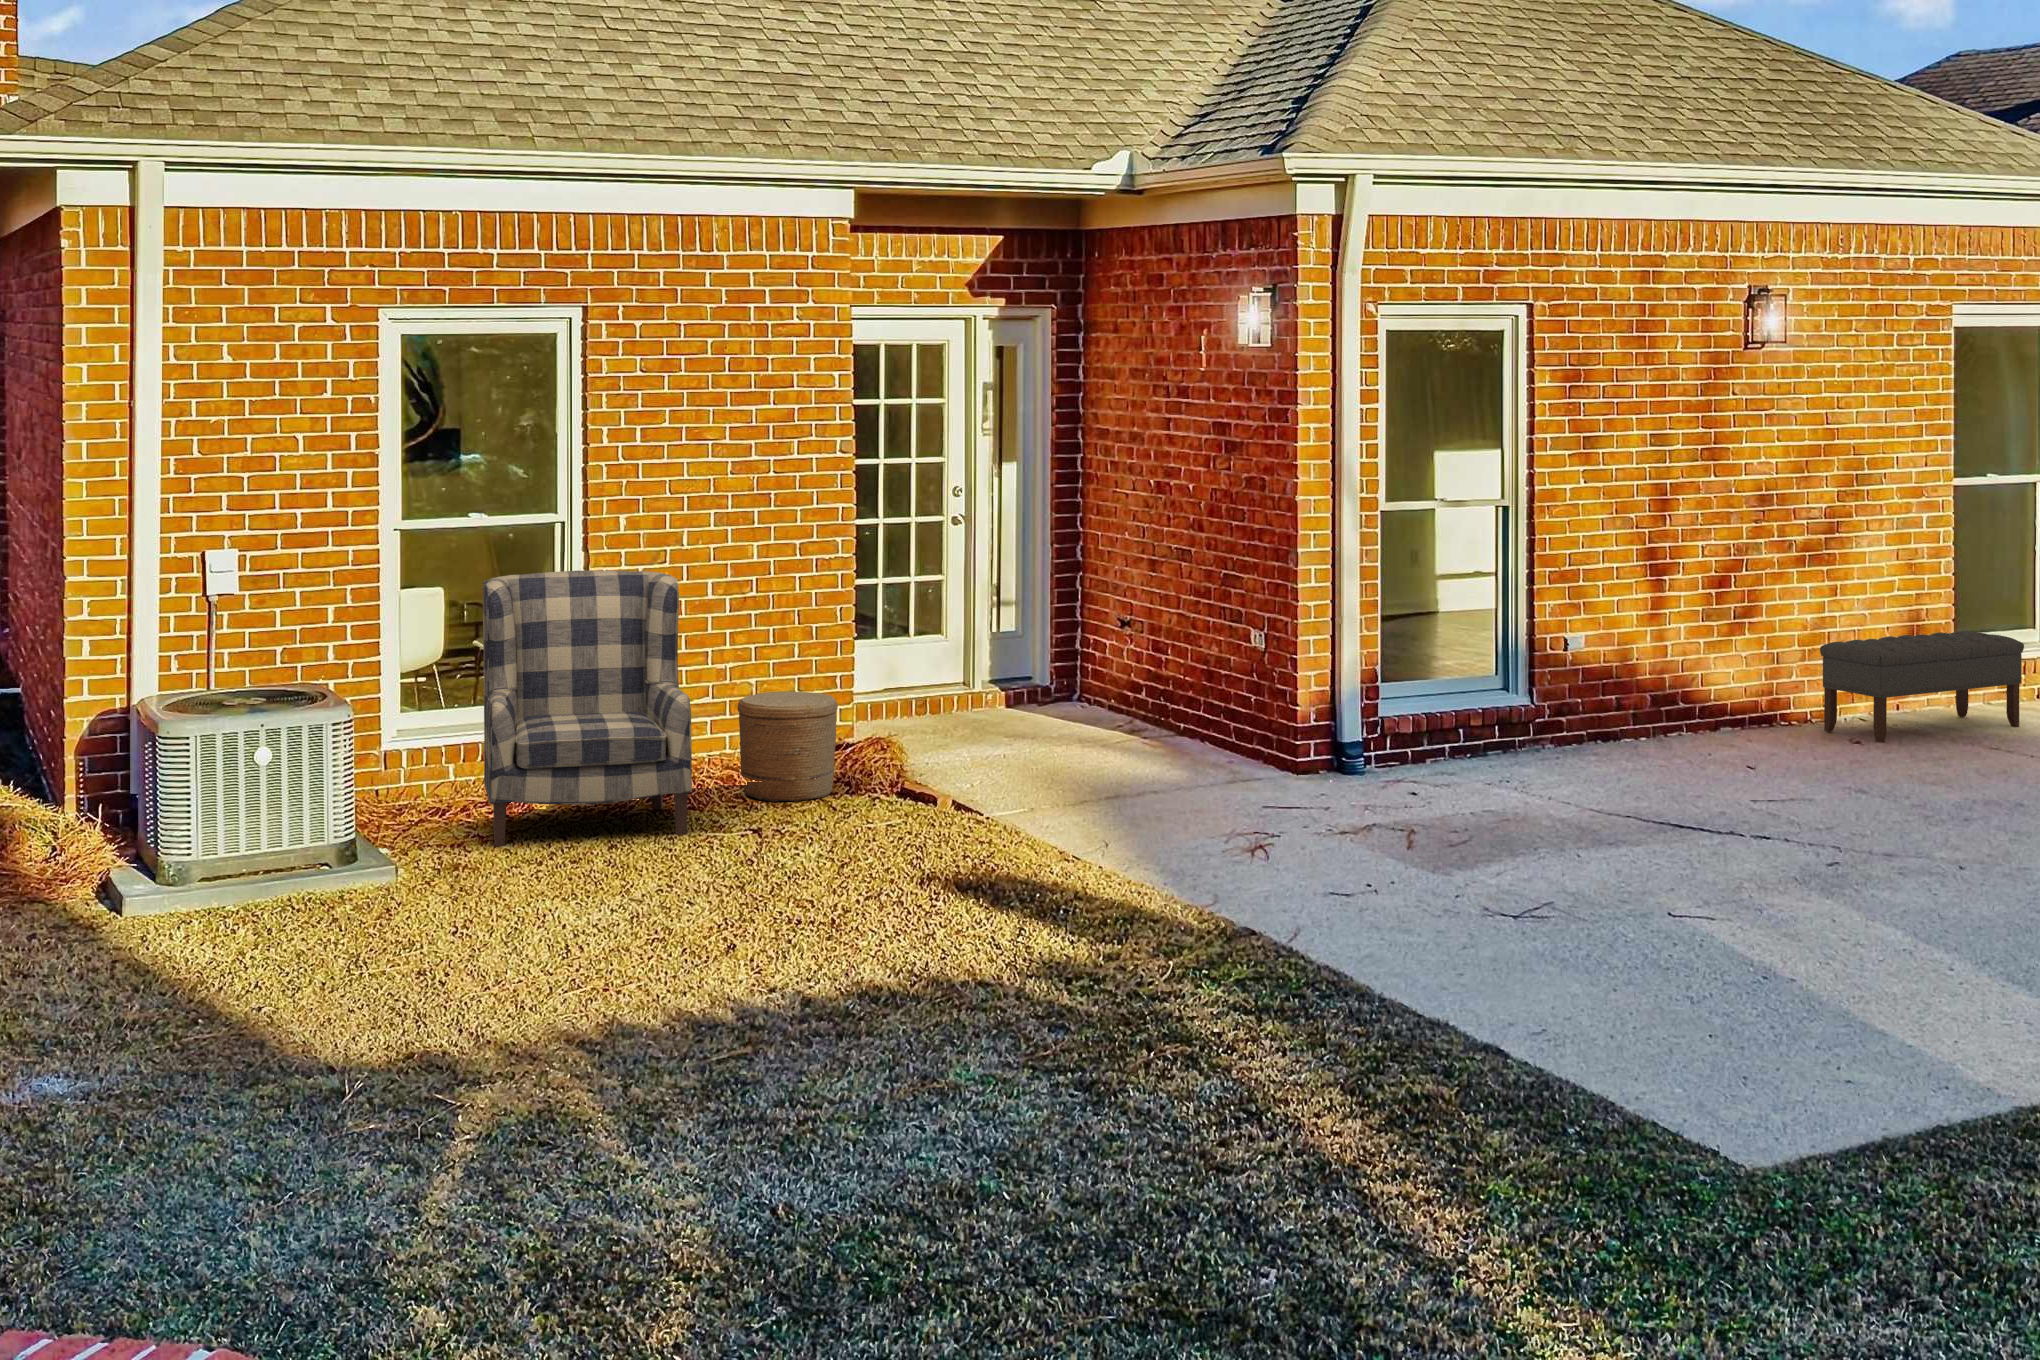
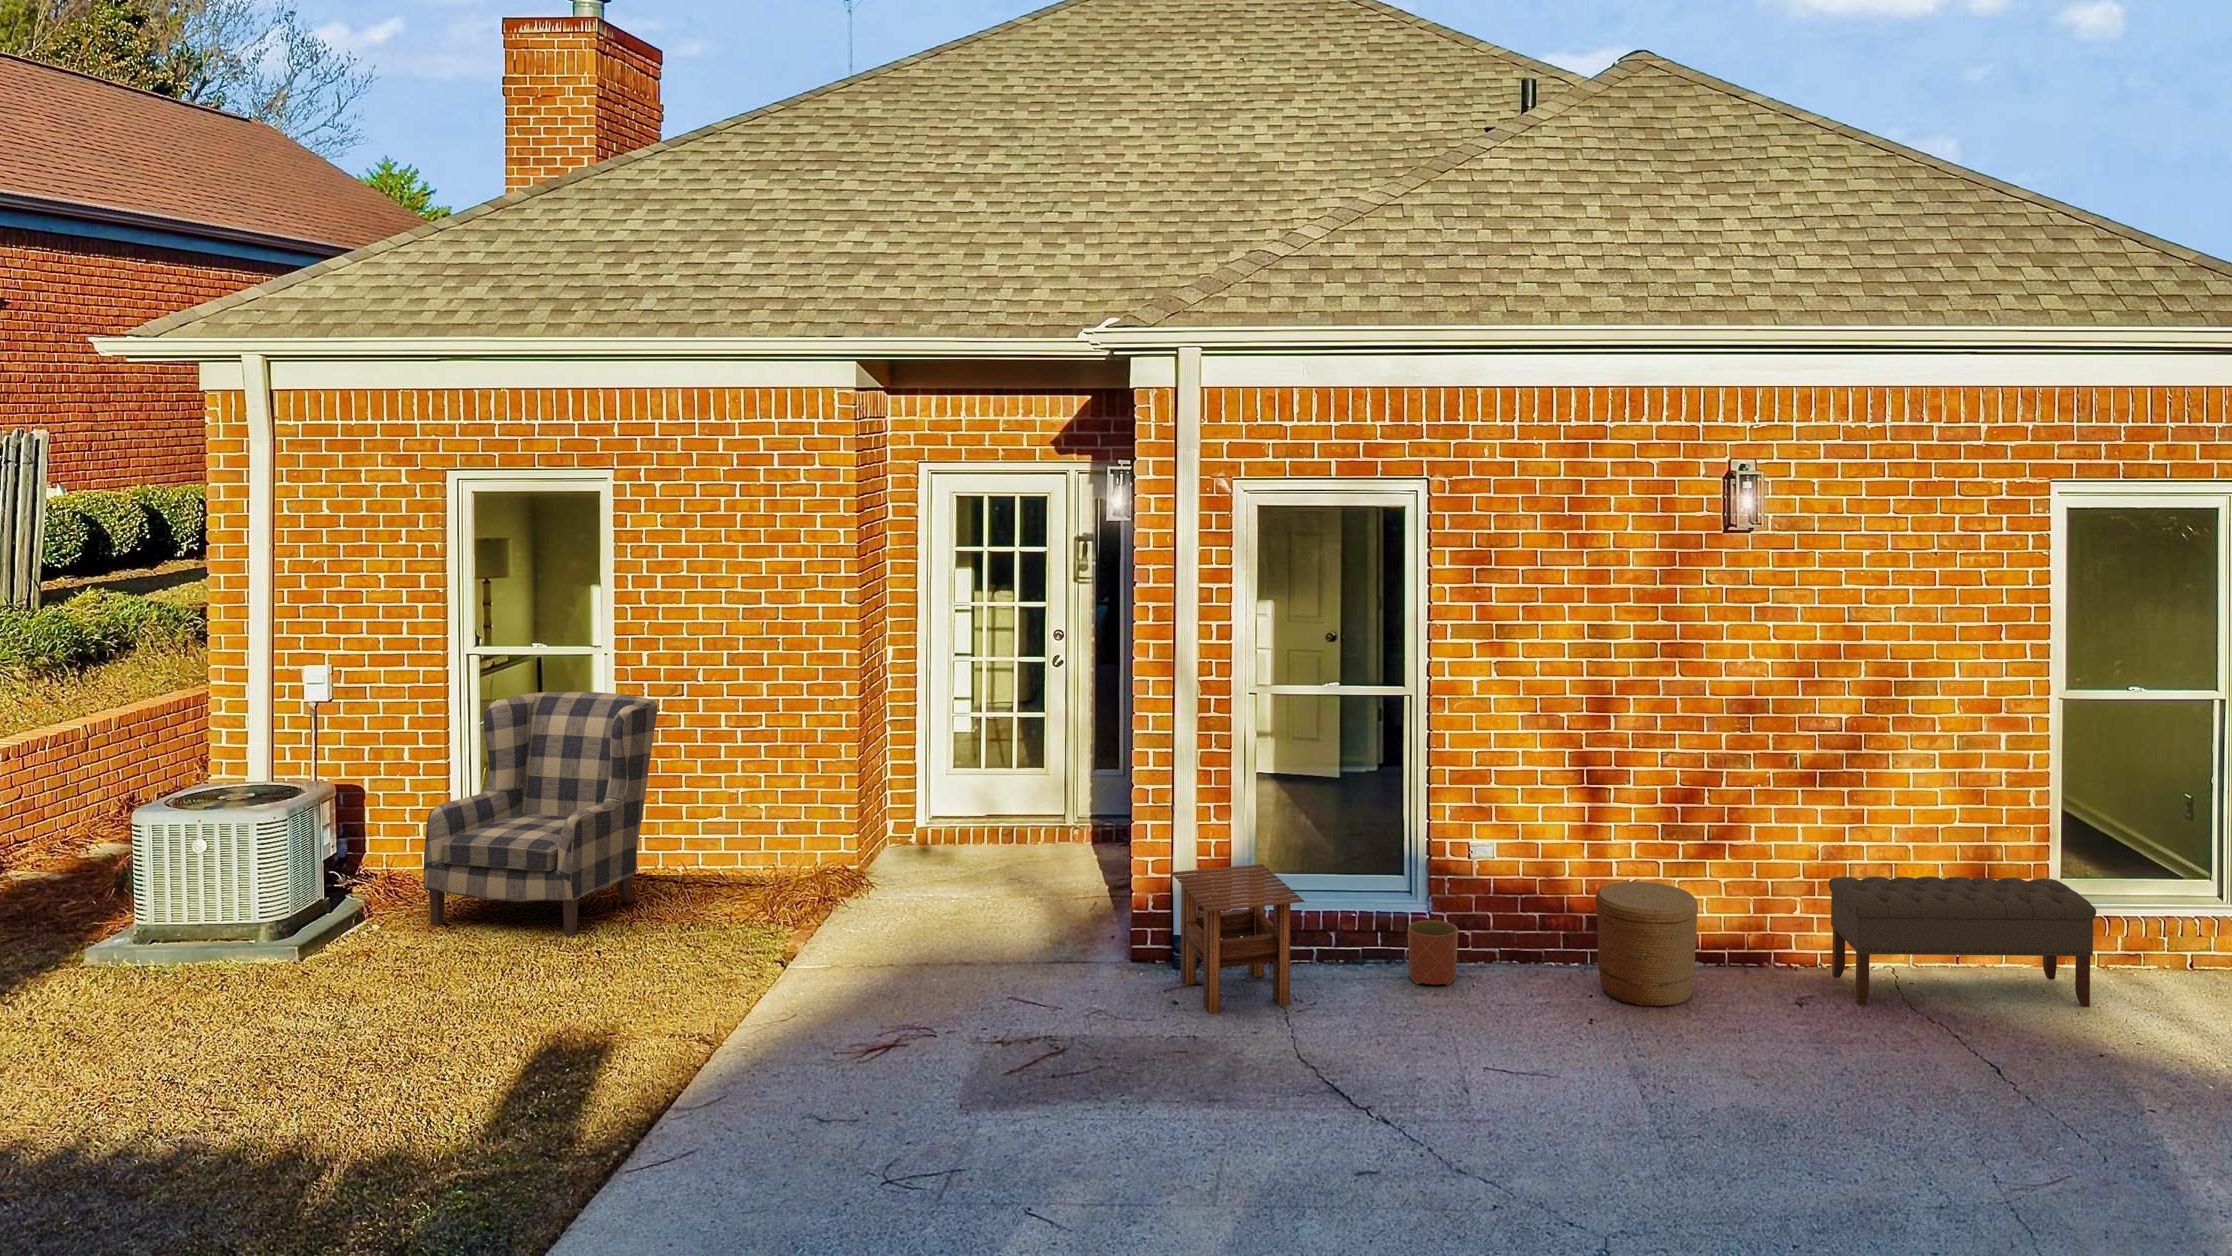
side table: none [1343,674,1509,803] -> present [1171,864,1305,1014]
woven basket: present [738,692,838,802] -> present [1595,882,1698,1007]
planter: none [1530,713,1579,770] -> present [1408,920,1458,985]

